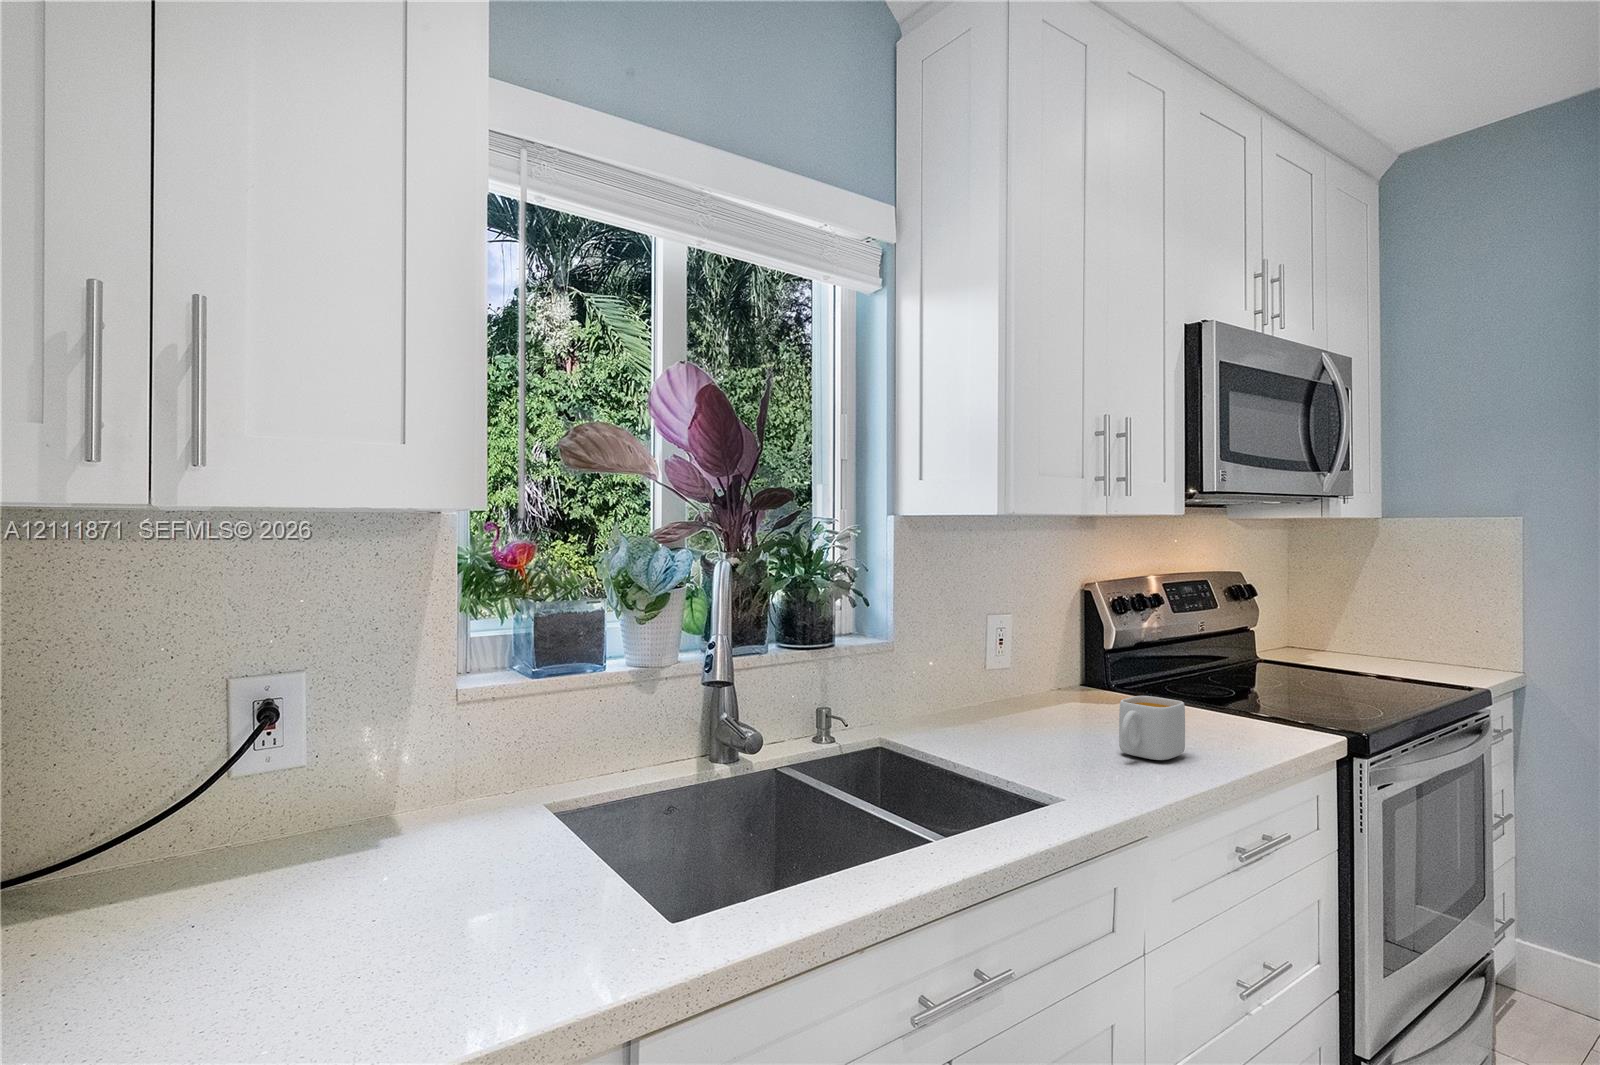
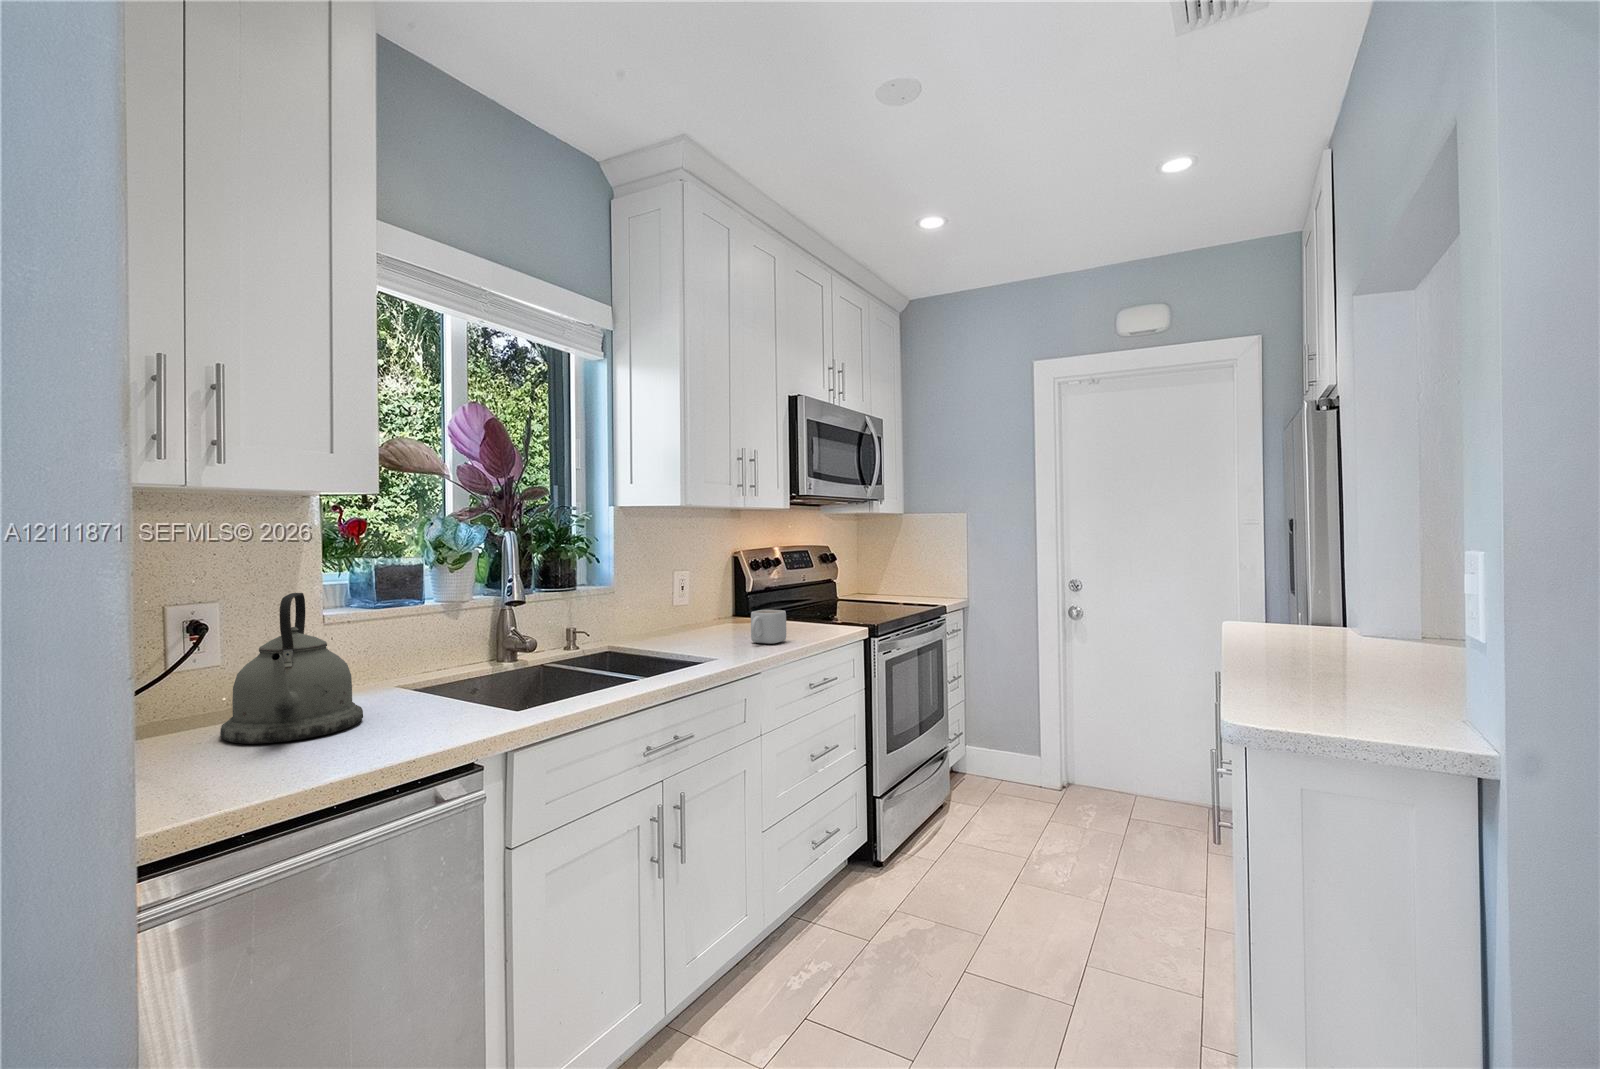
kettle: none [270,672,476,930] -> present [220,593,363,744]

